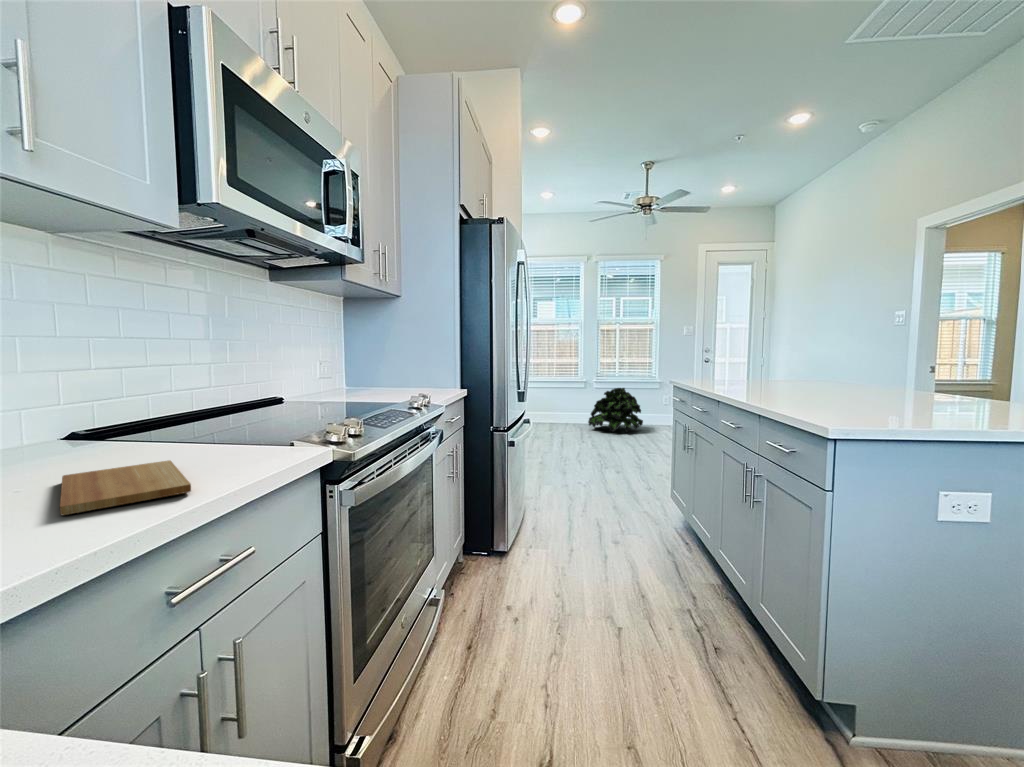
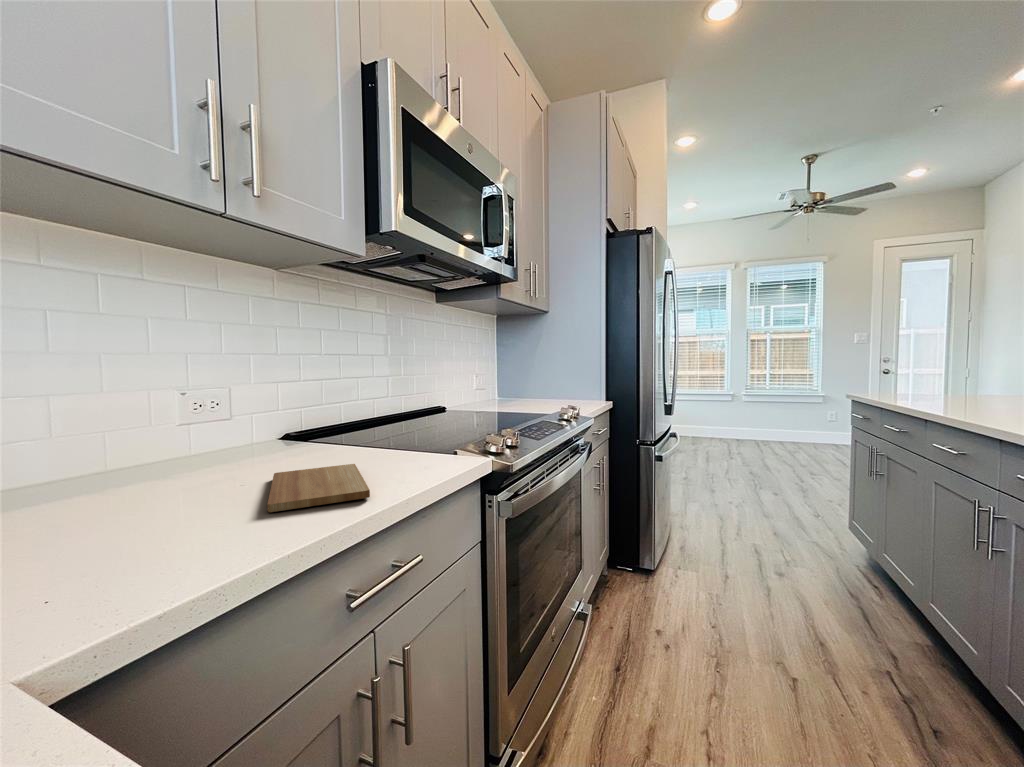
potted plant: present [588,388,643,432] -> none [735,401,802,450]

